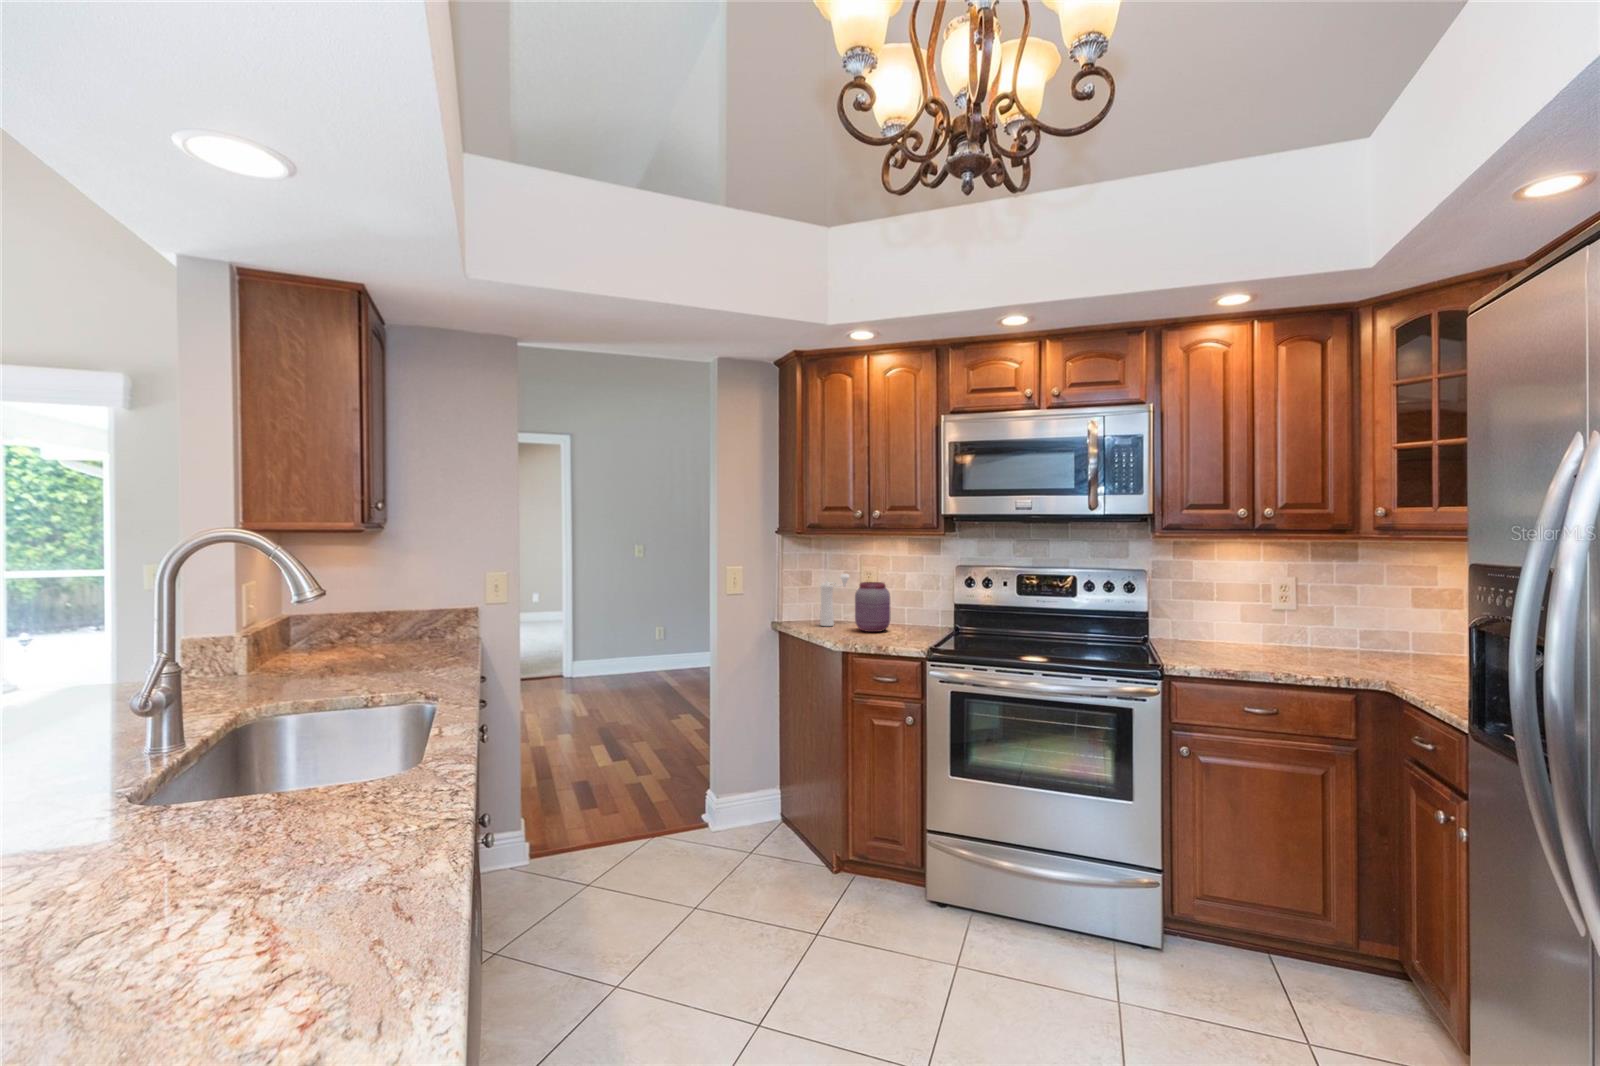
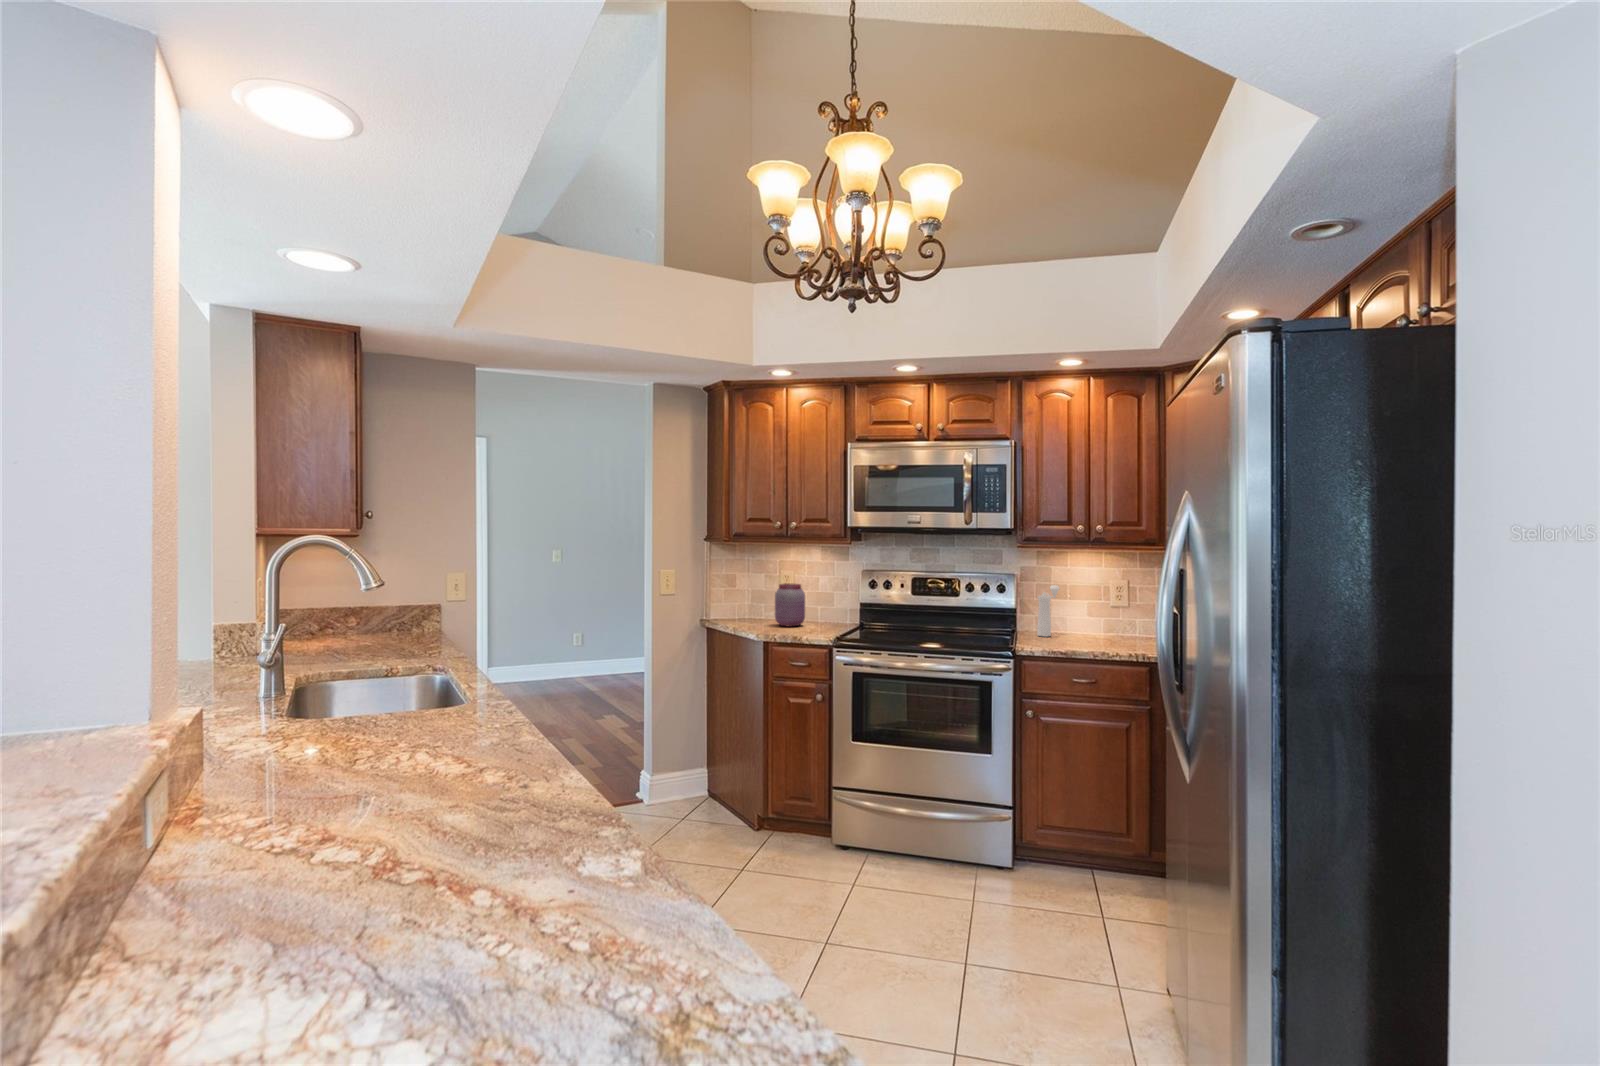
pepper mill: present [820,574,849,626] -> present [1037,585,1059,637]

